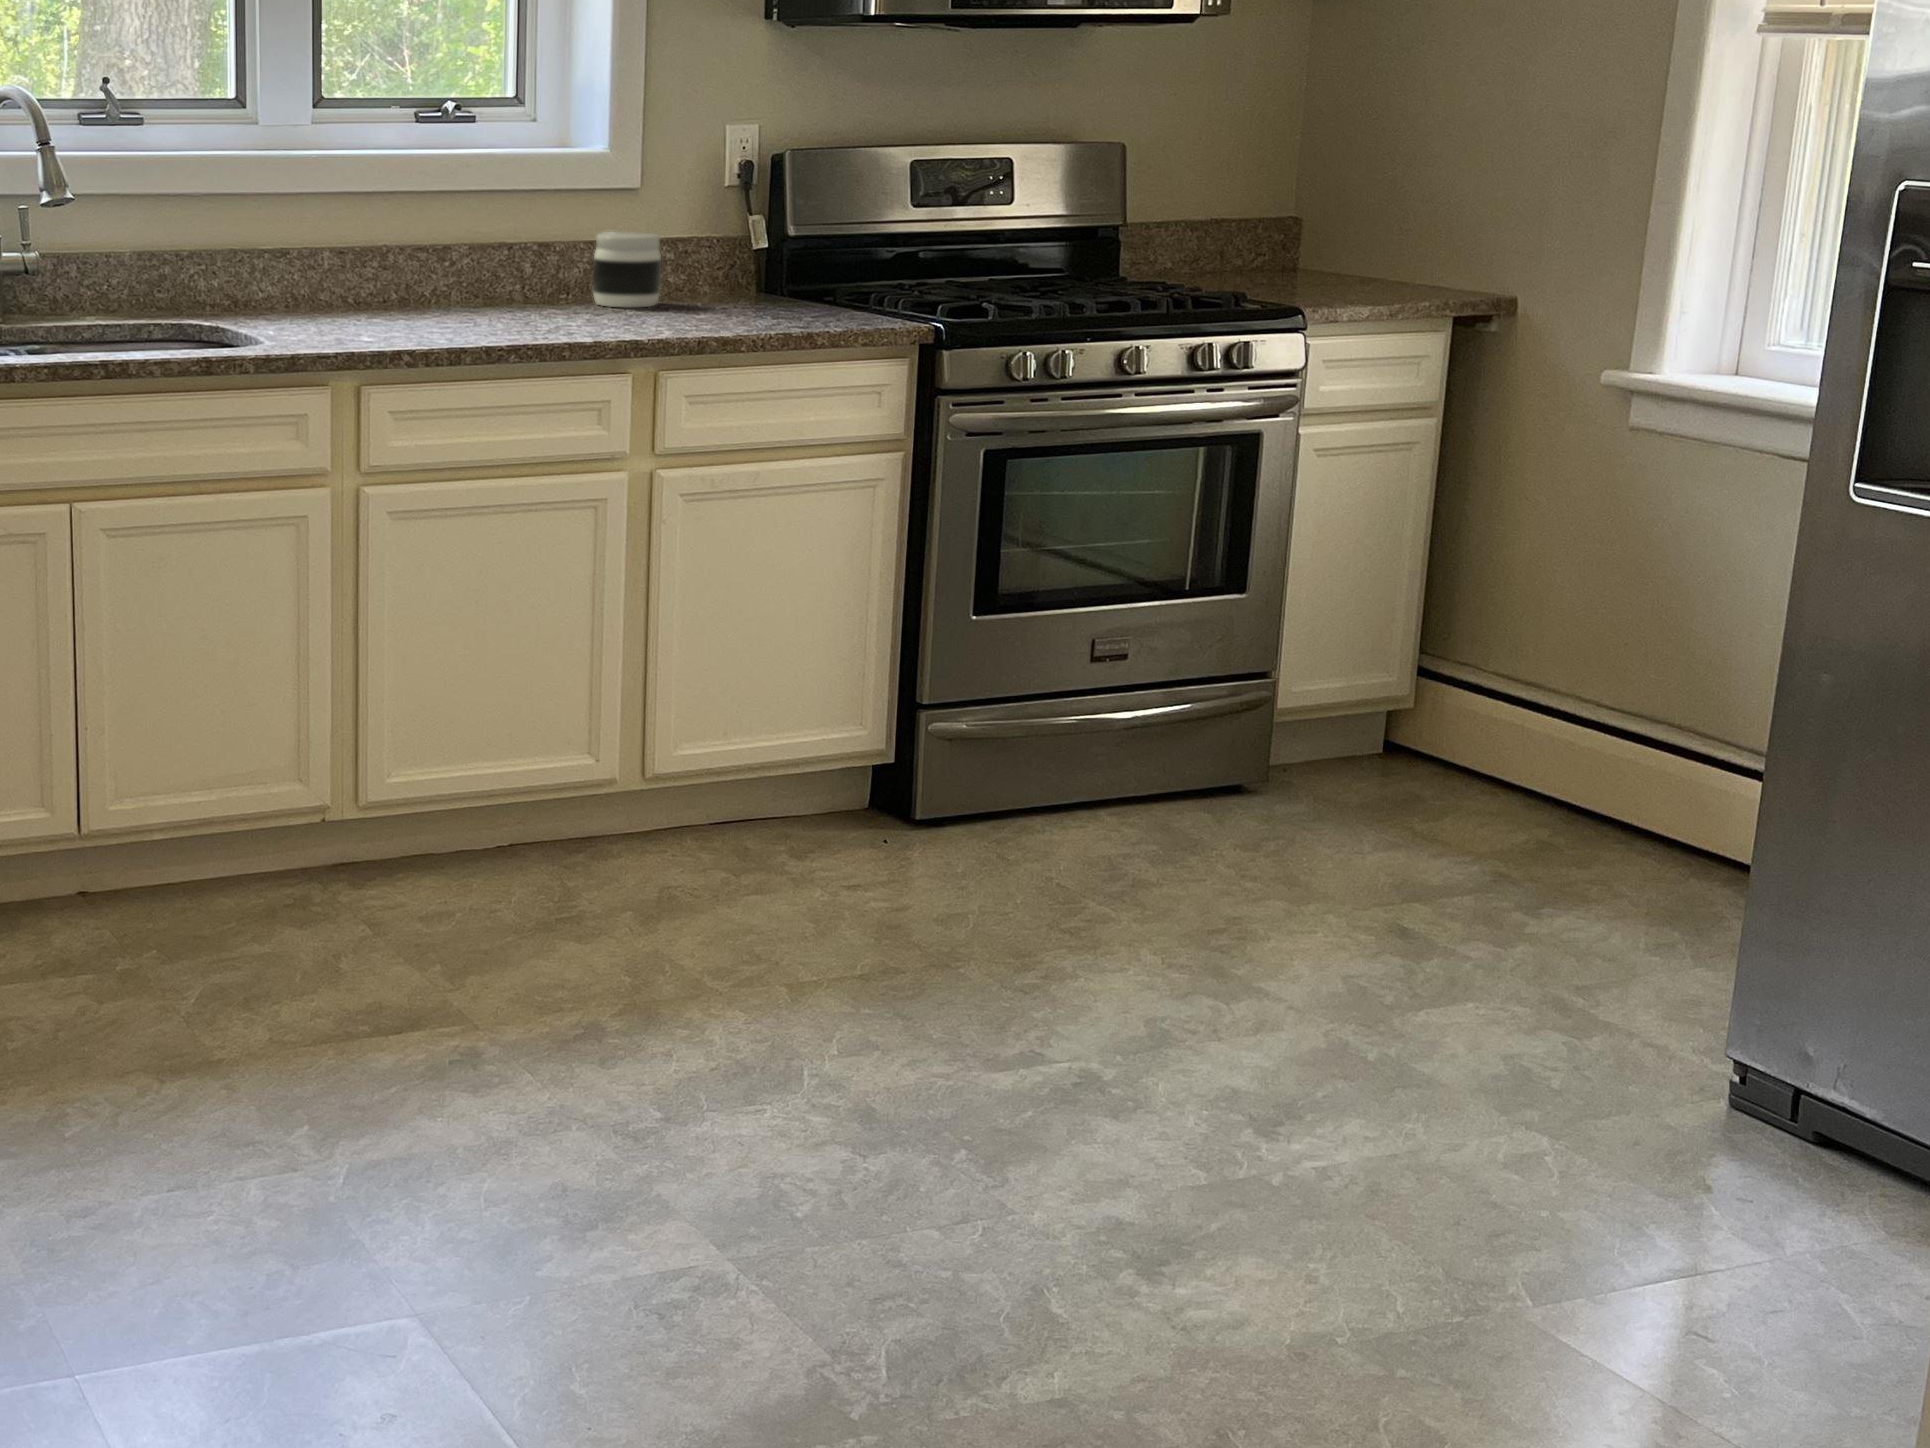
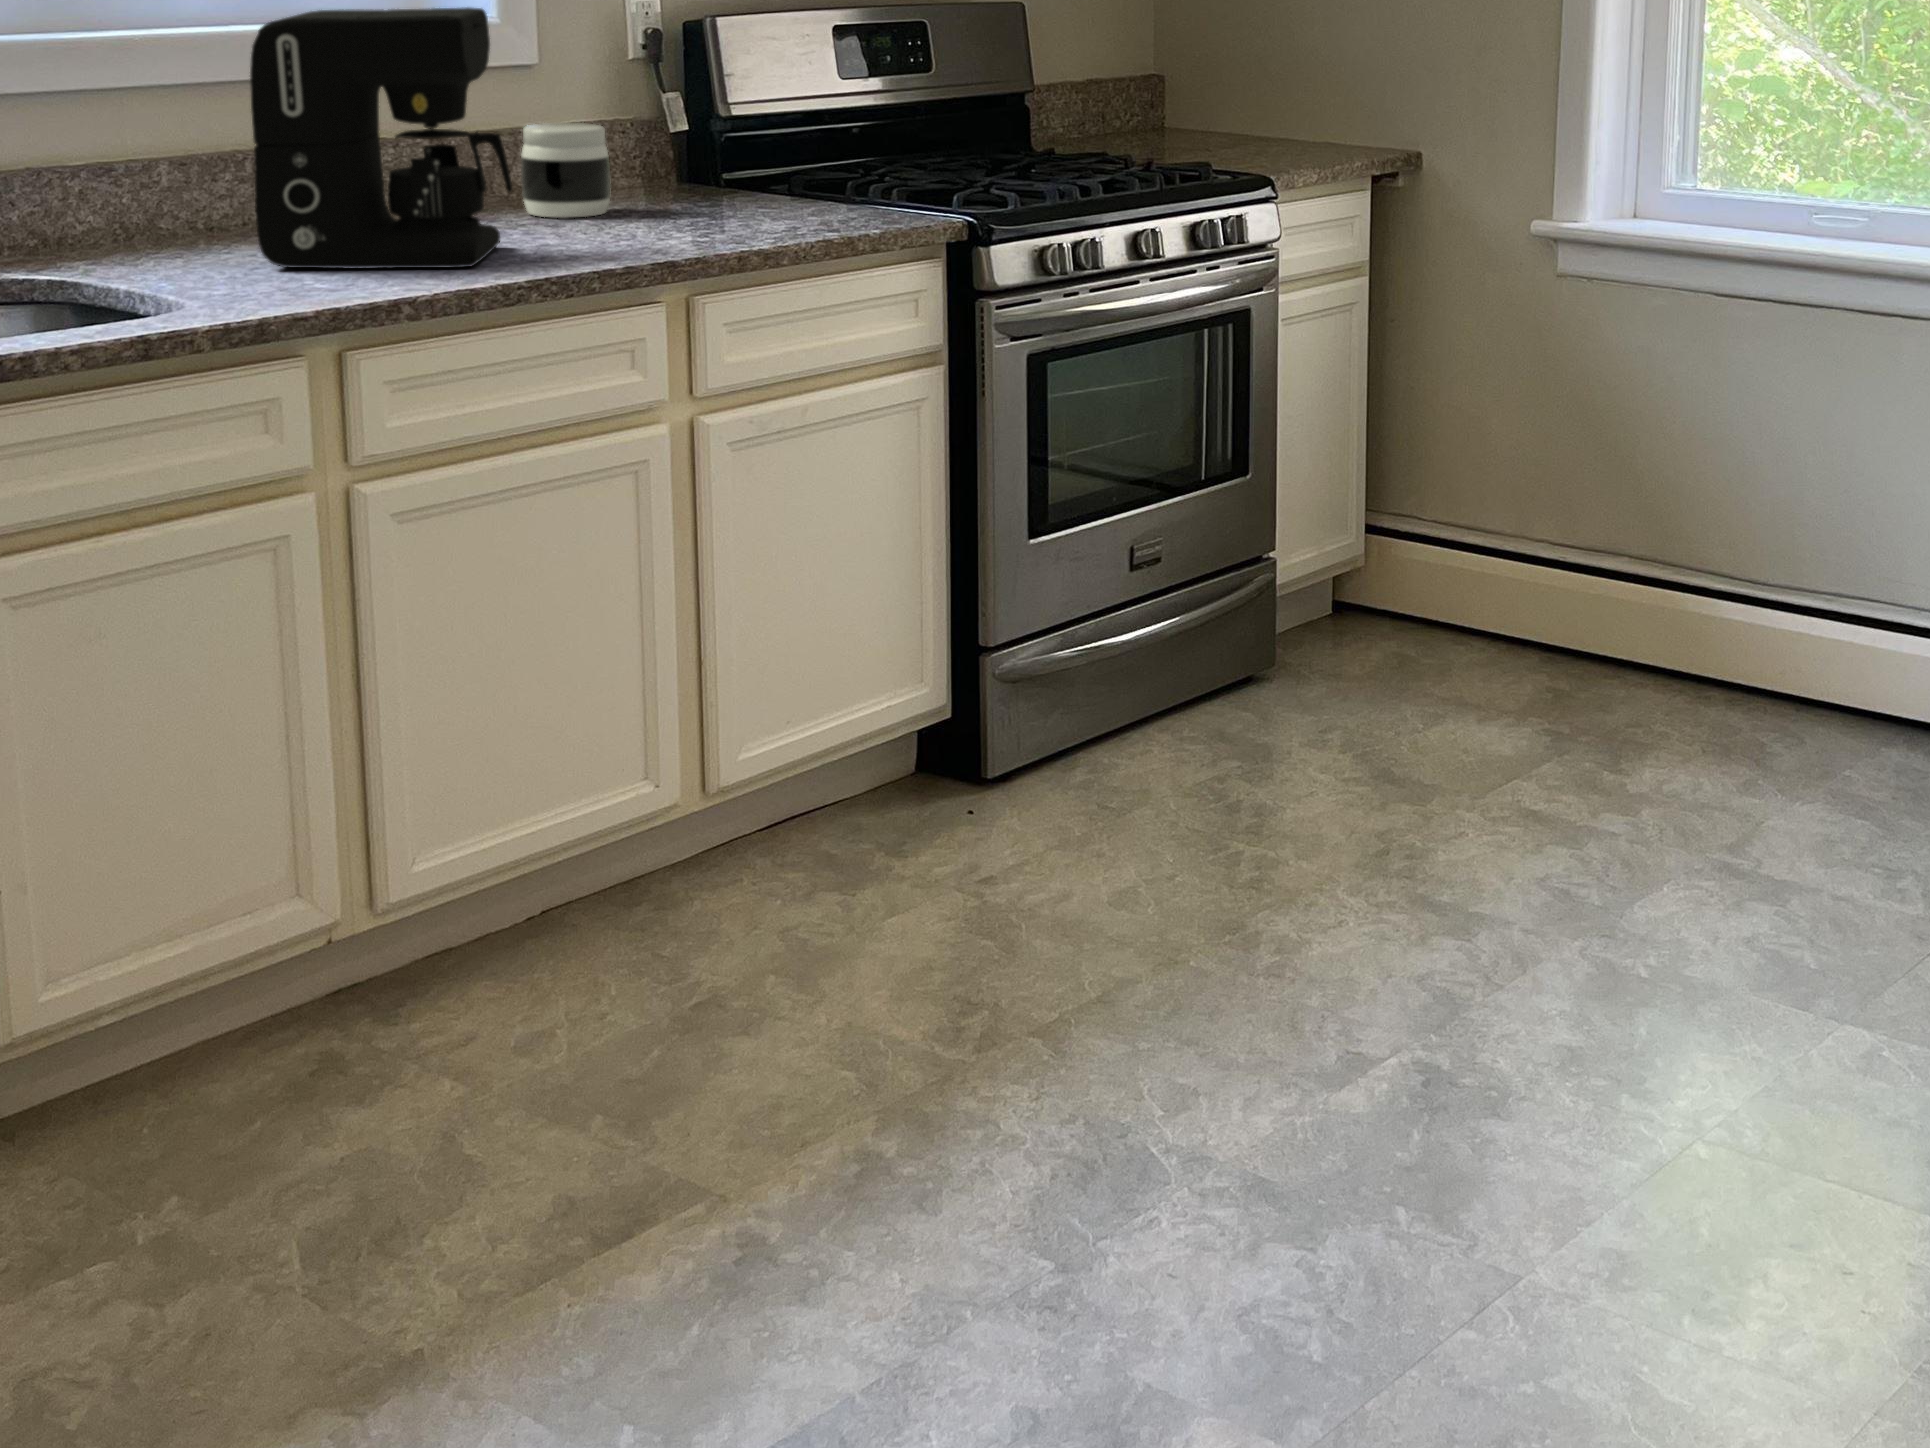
coffee maker: none [344,135,531,333] -> present [250,8,512,268]

